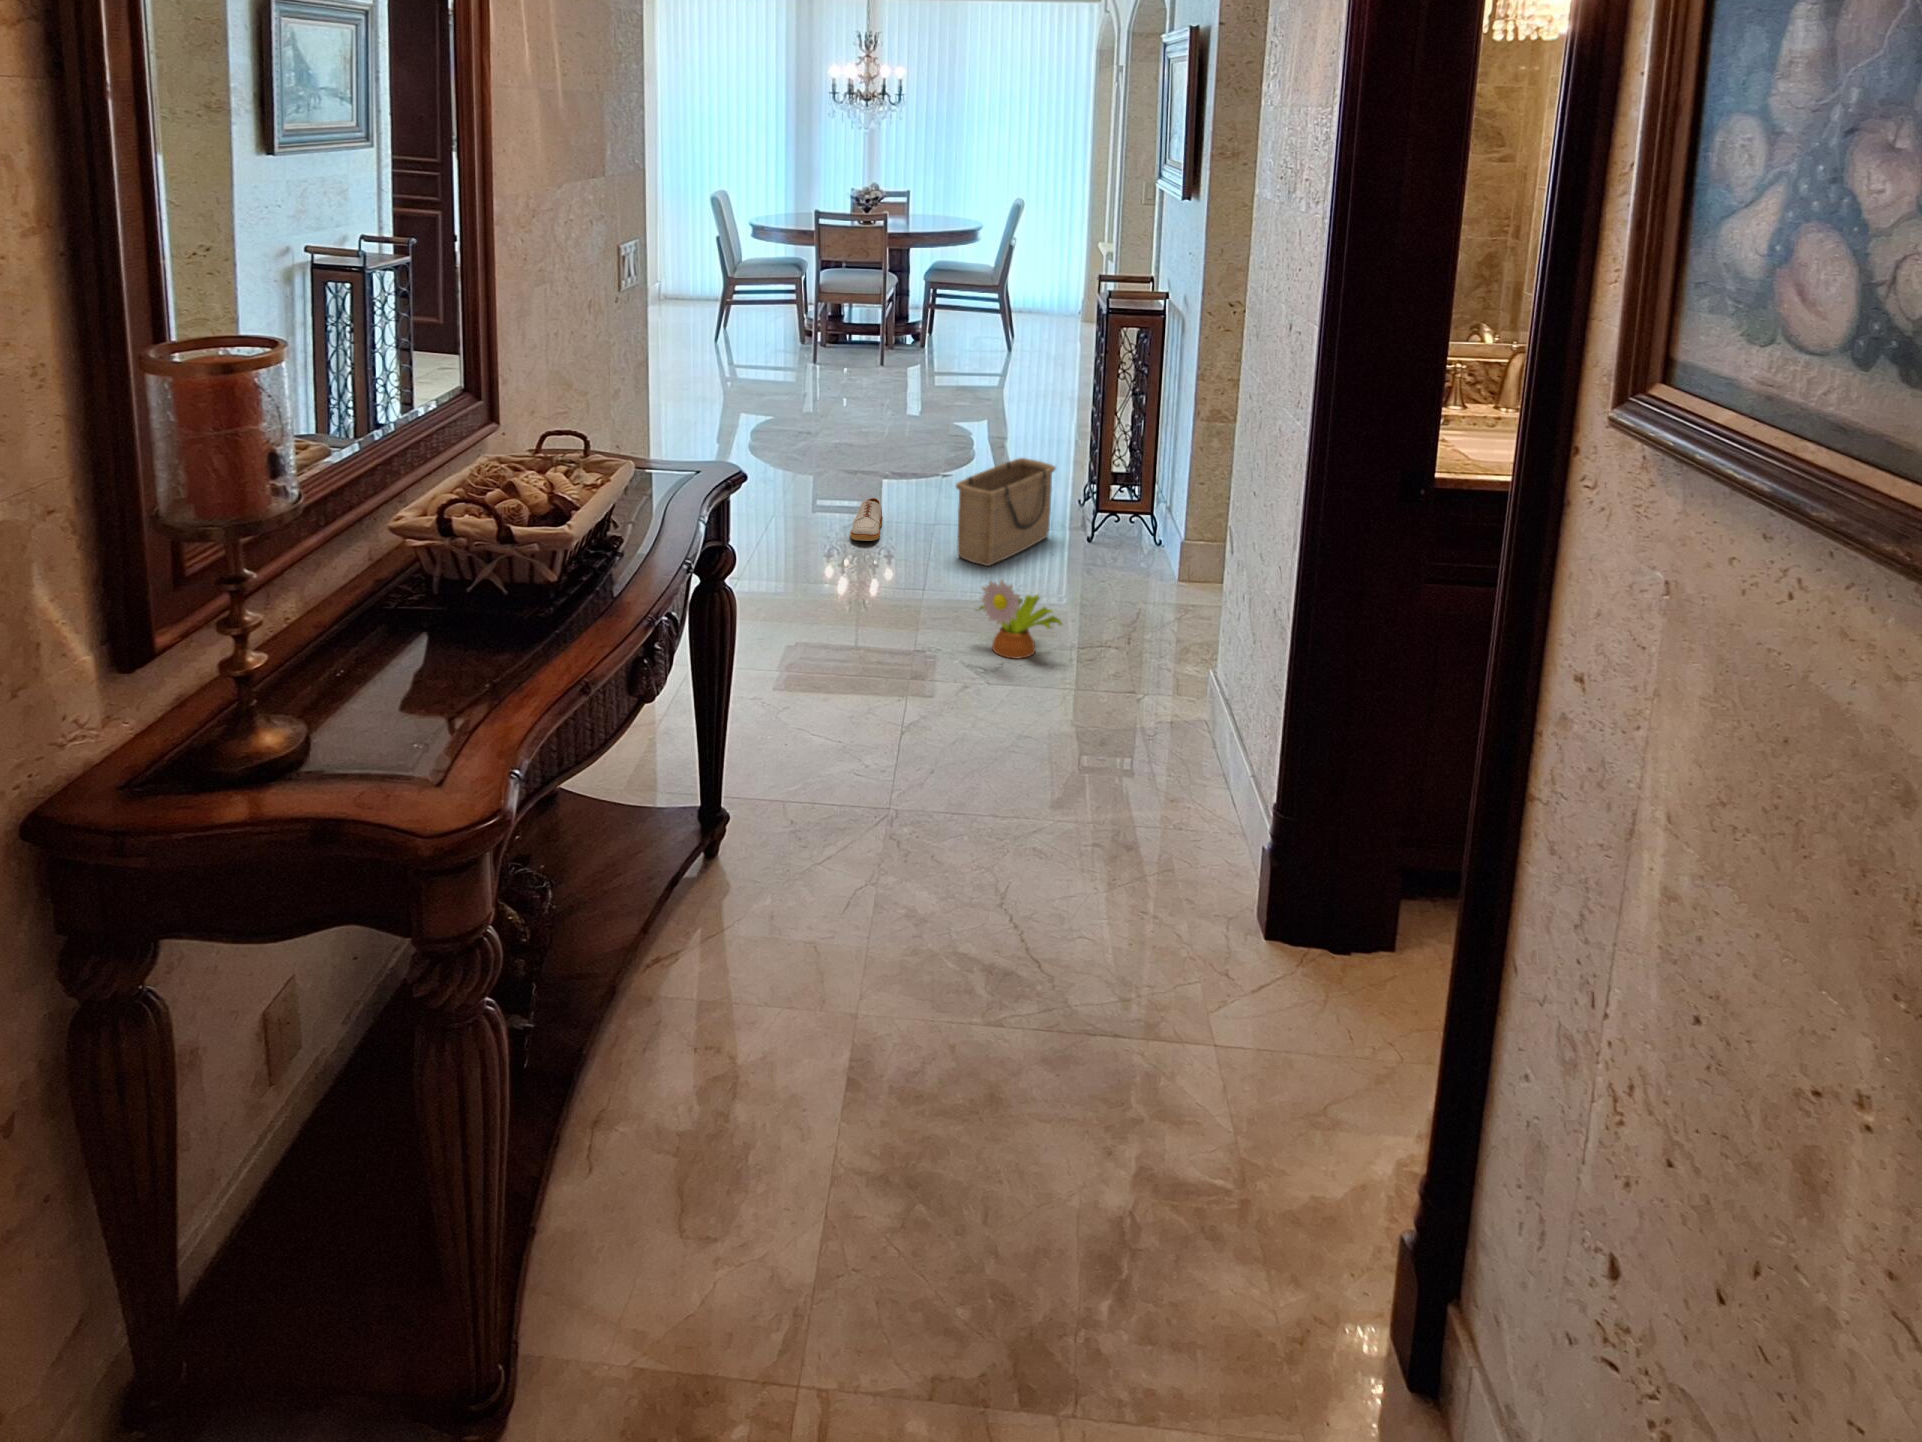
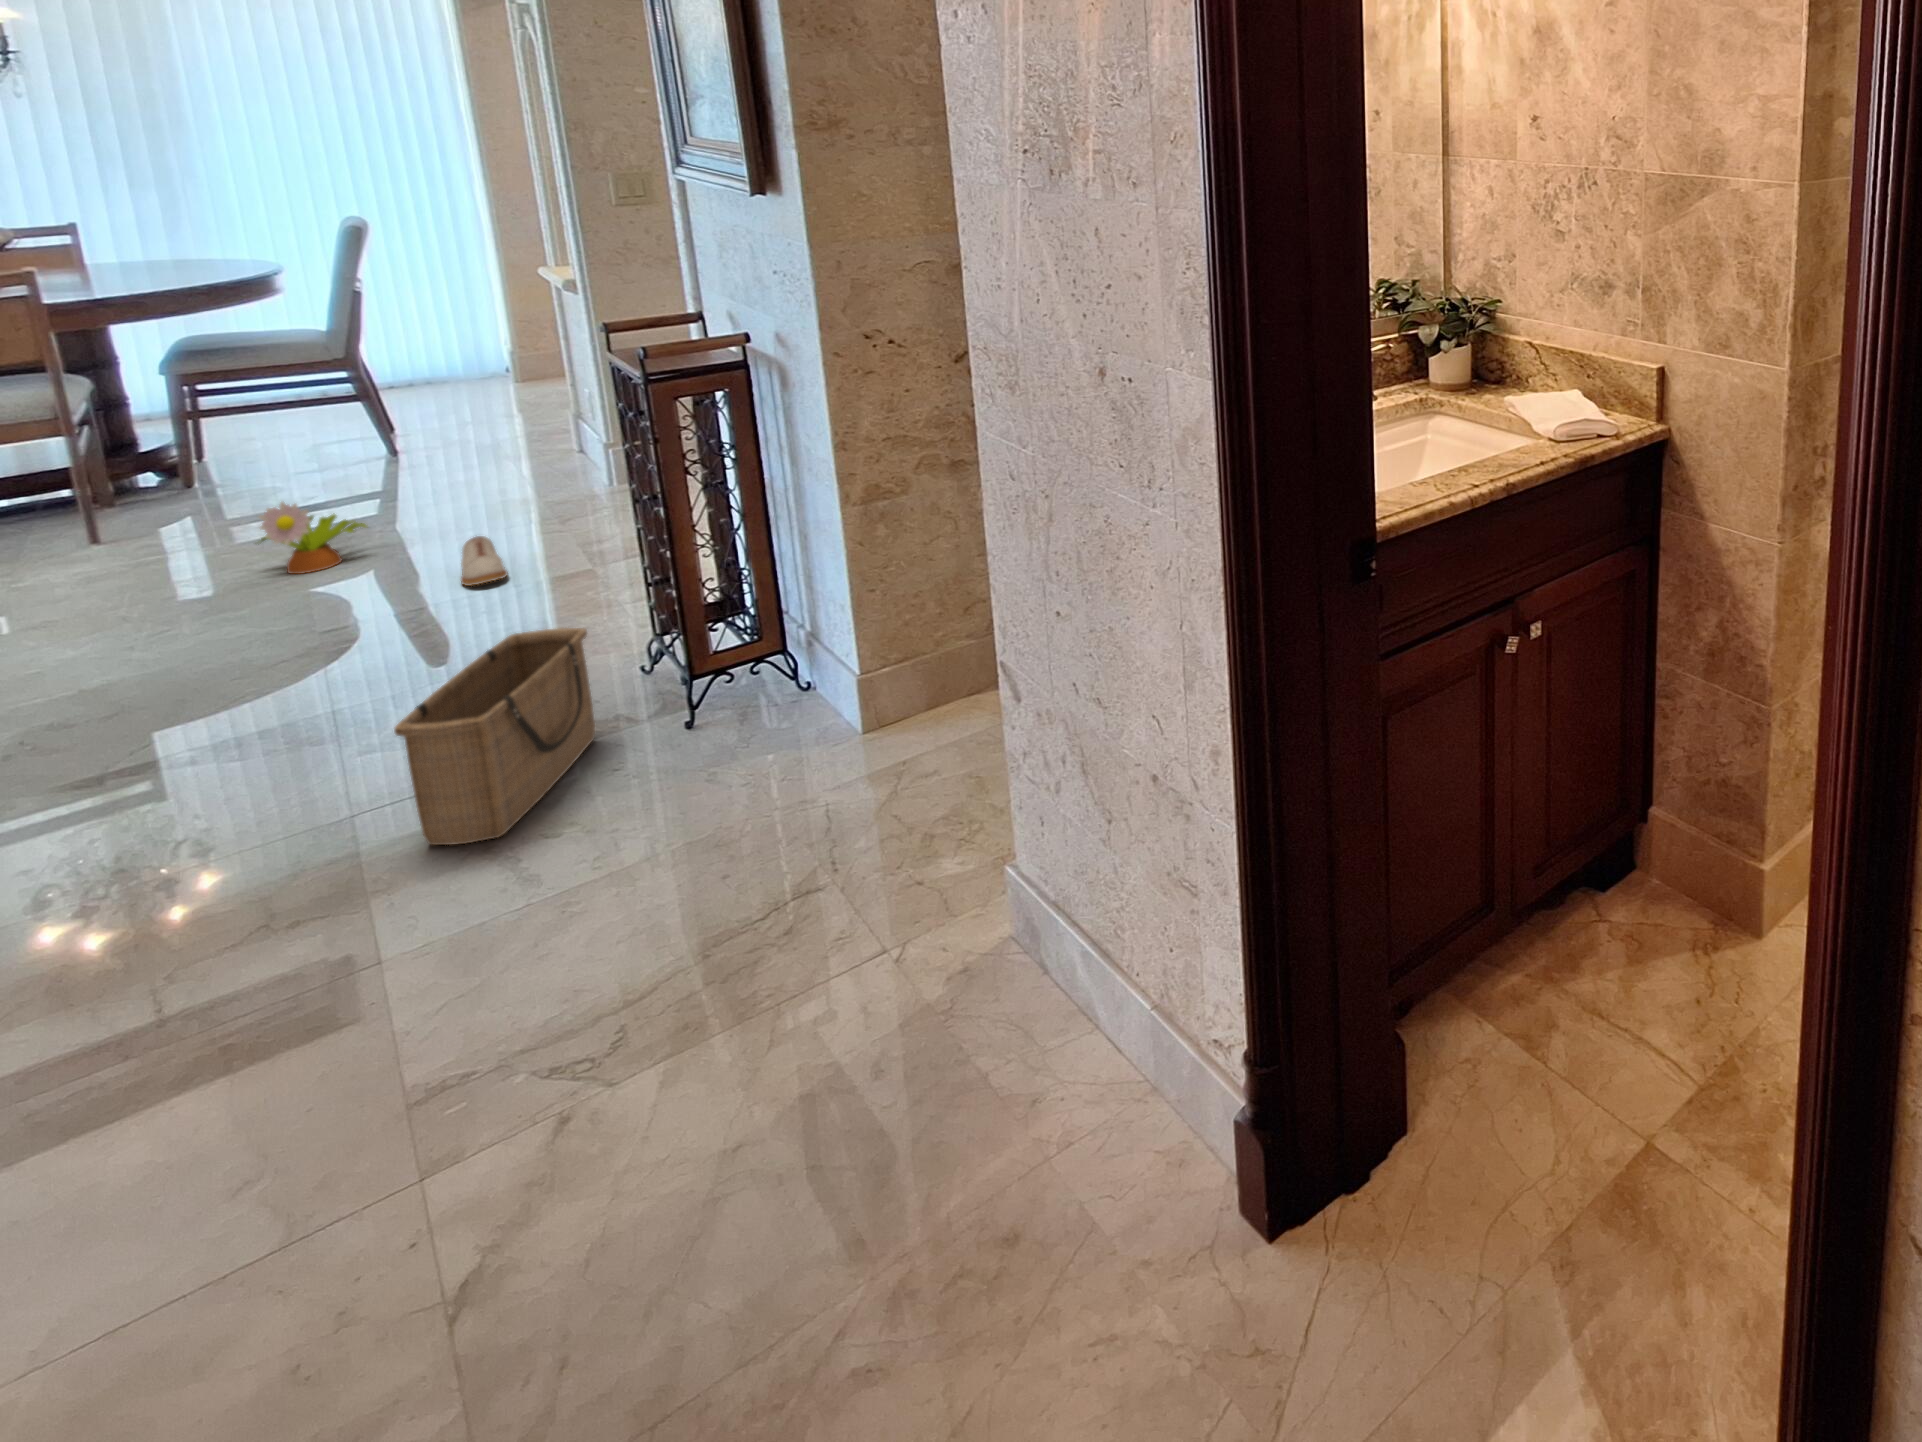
shoe: present [850,498,883,541] -> present [461,536,507,586]
decorative plant: present [979,580,1062,659] -> present [259,502,366,574]

